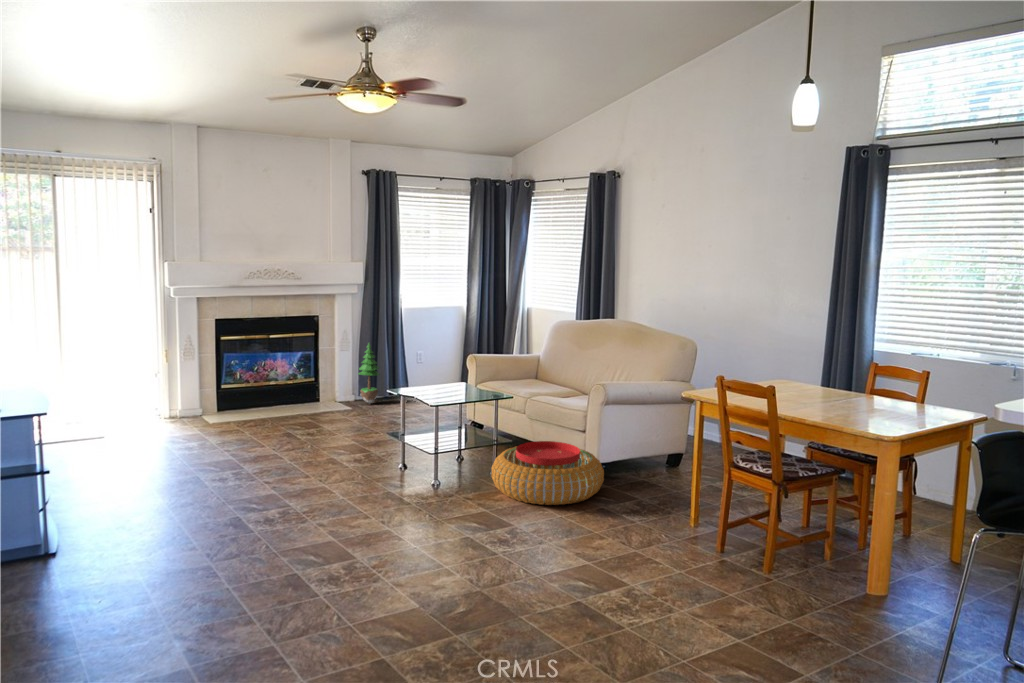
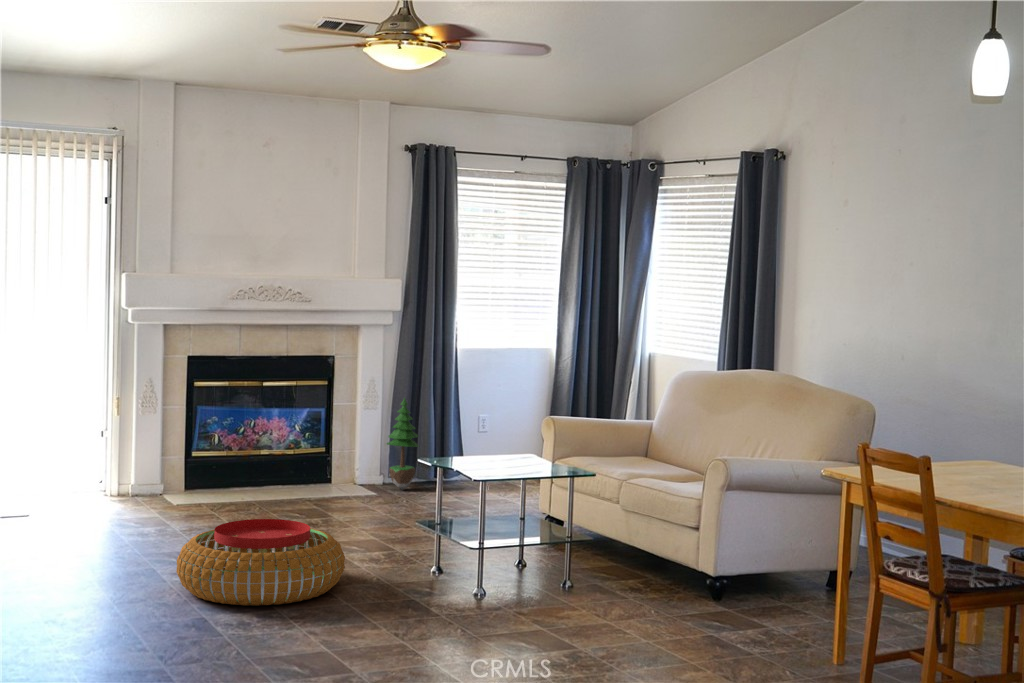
pouf: present [492,441,604,505] -> present [176,519,345,605]

